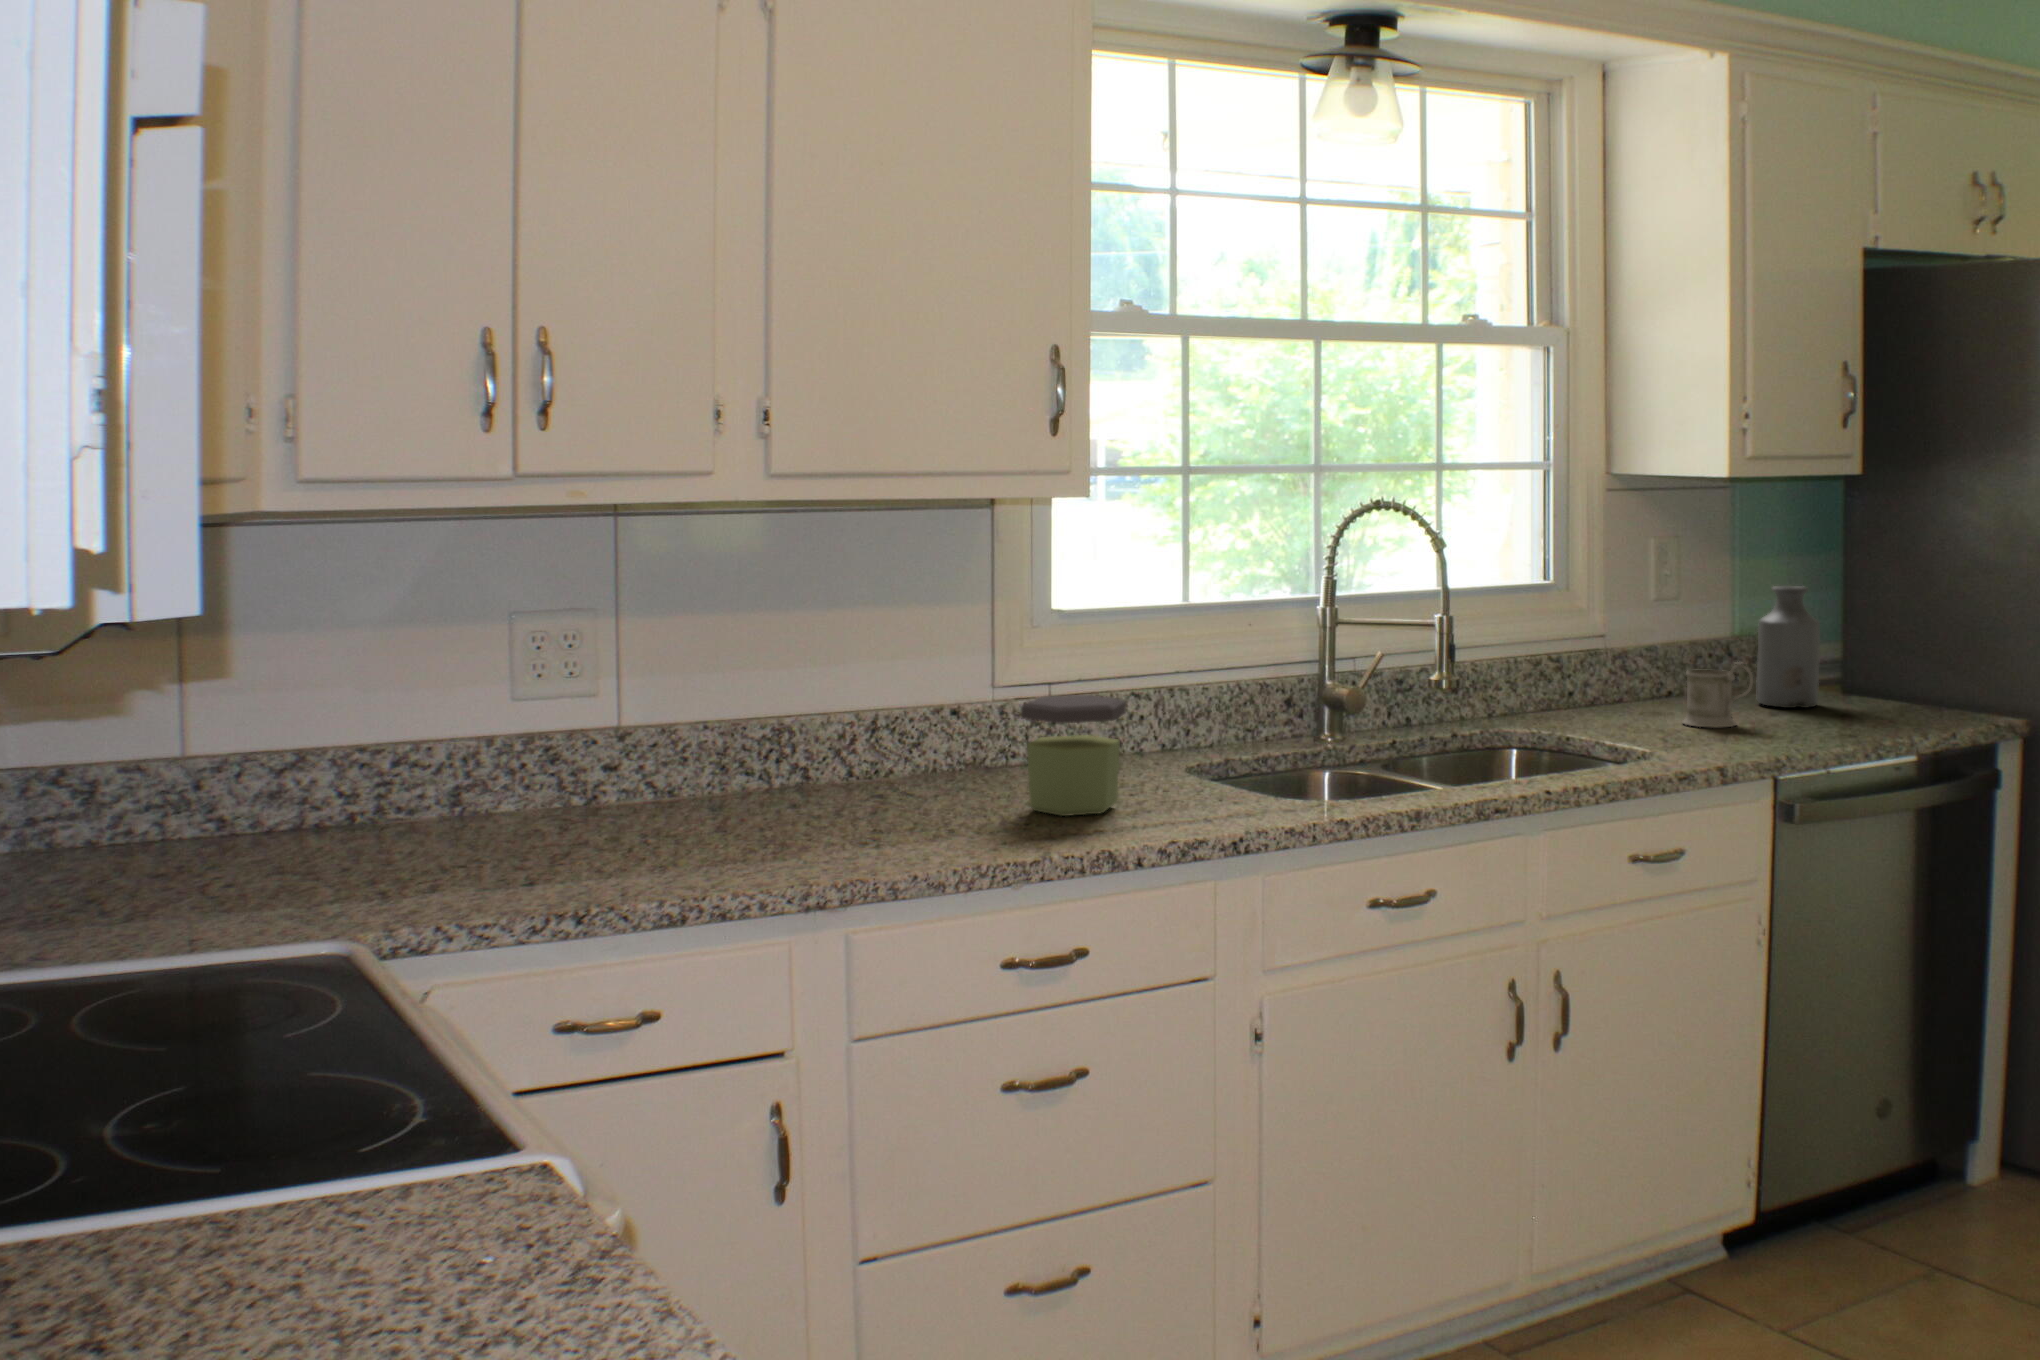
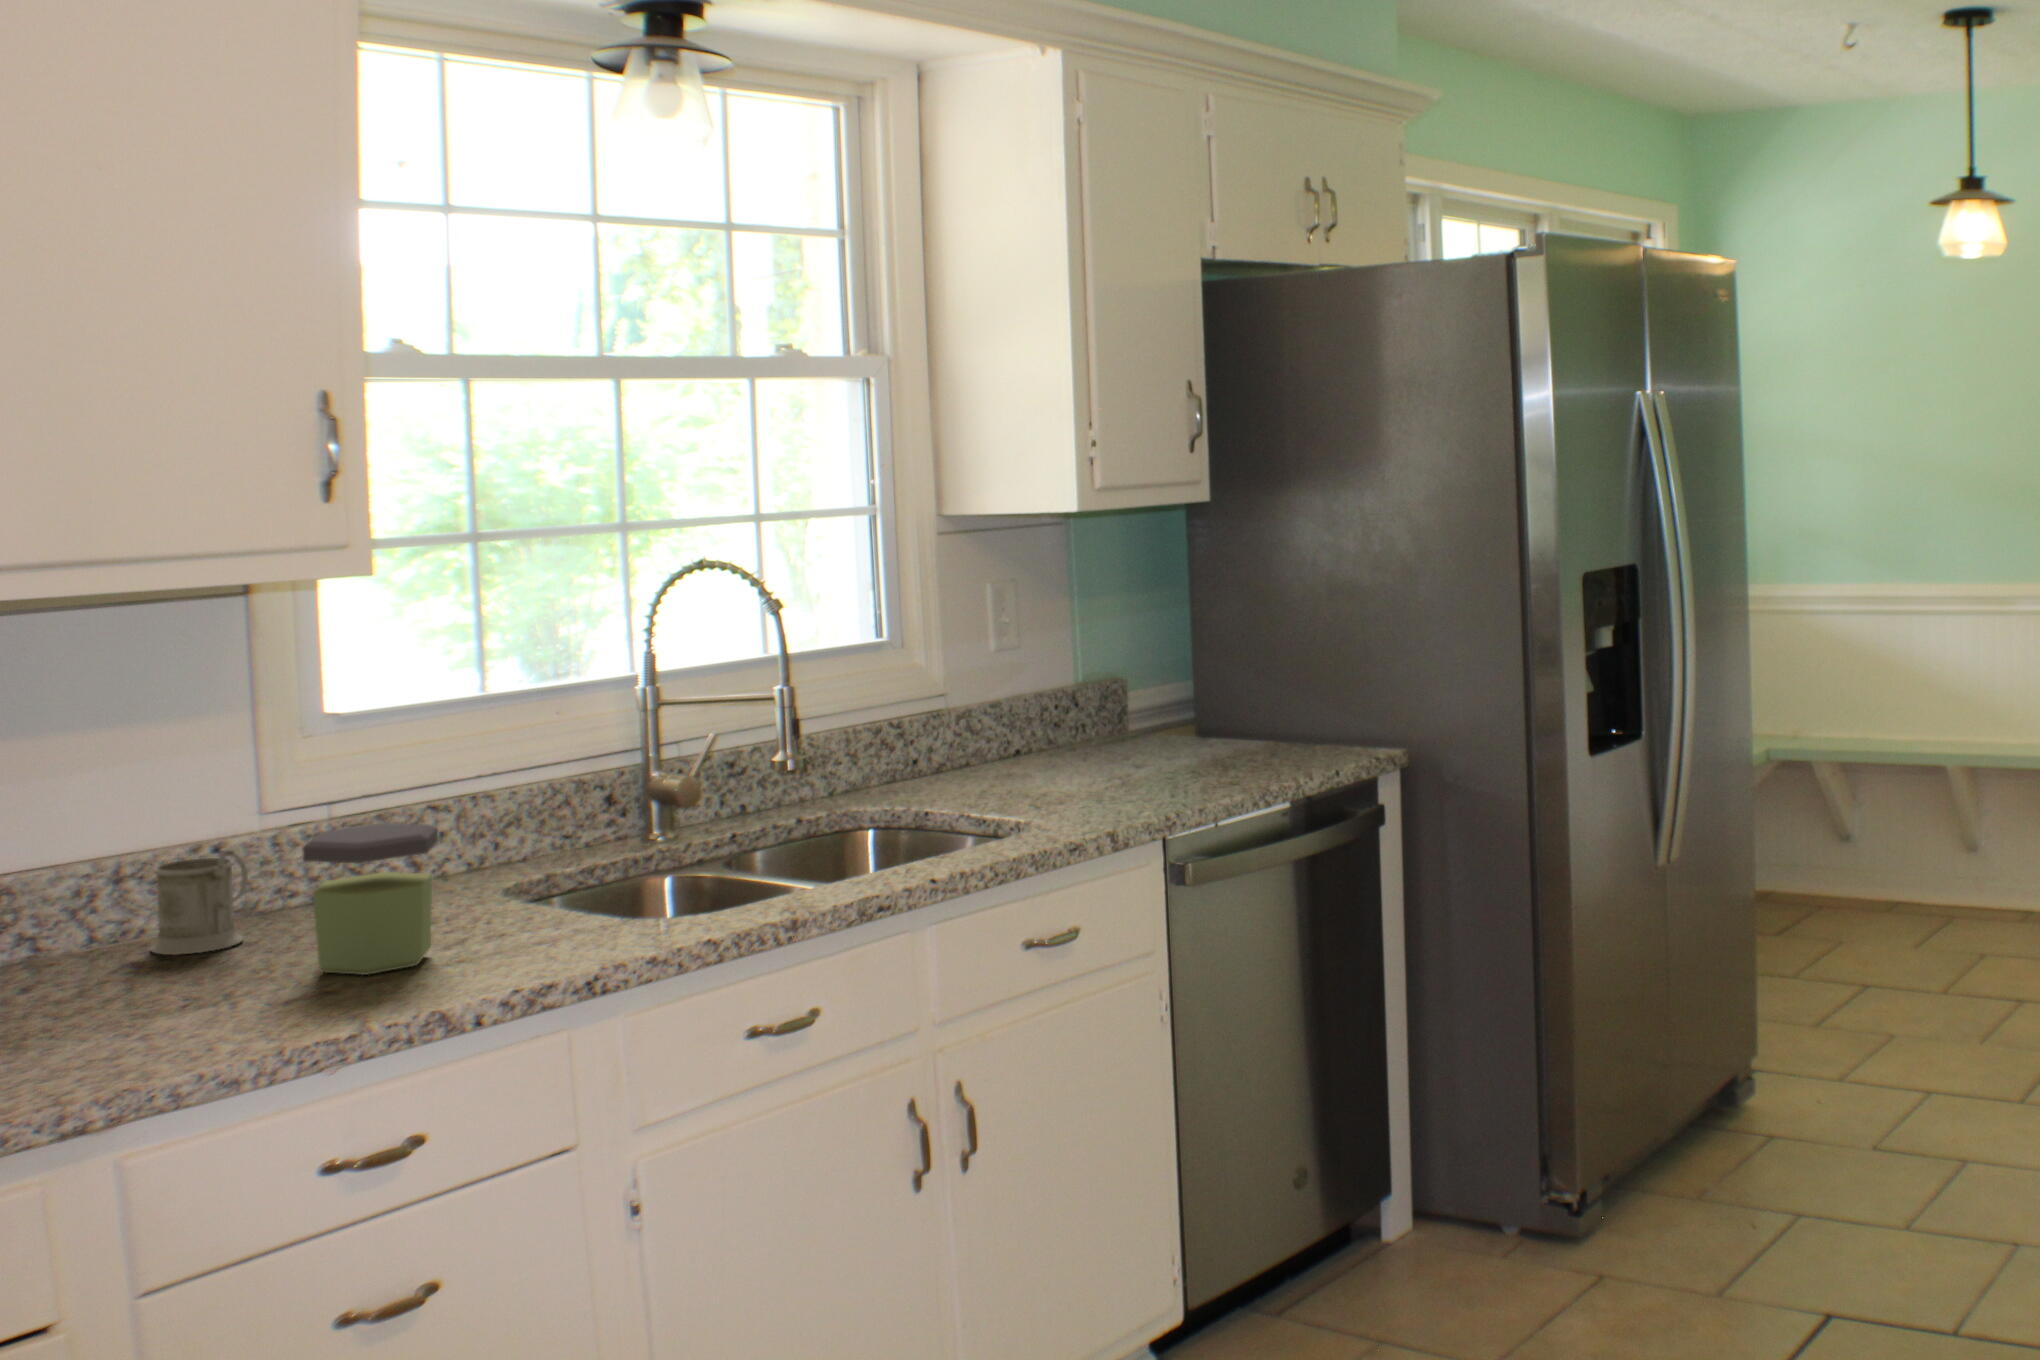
bottle: present [1757,586,1820,708] -> none [1119,623,1183,756]
mug: present [1683,662,1753,728] -> present [151,847,248,955]

